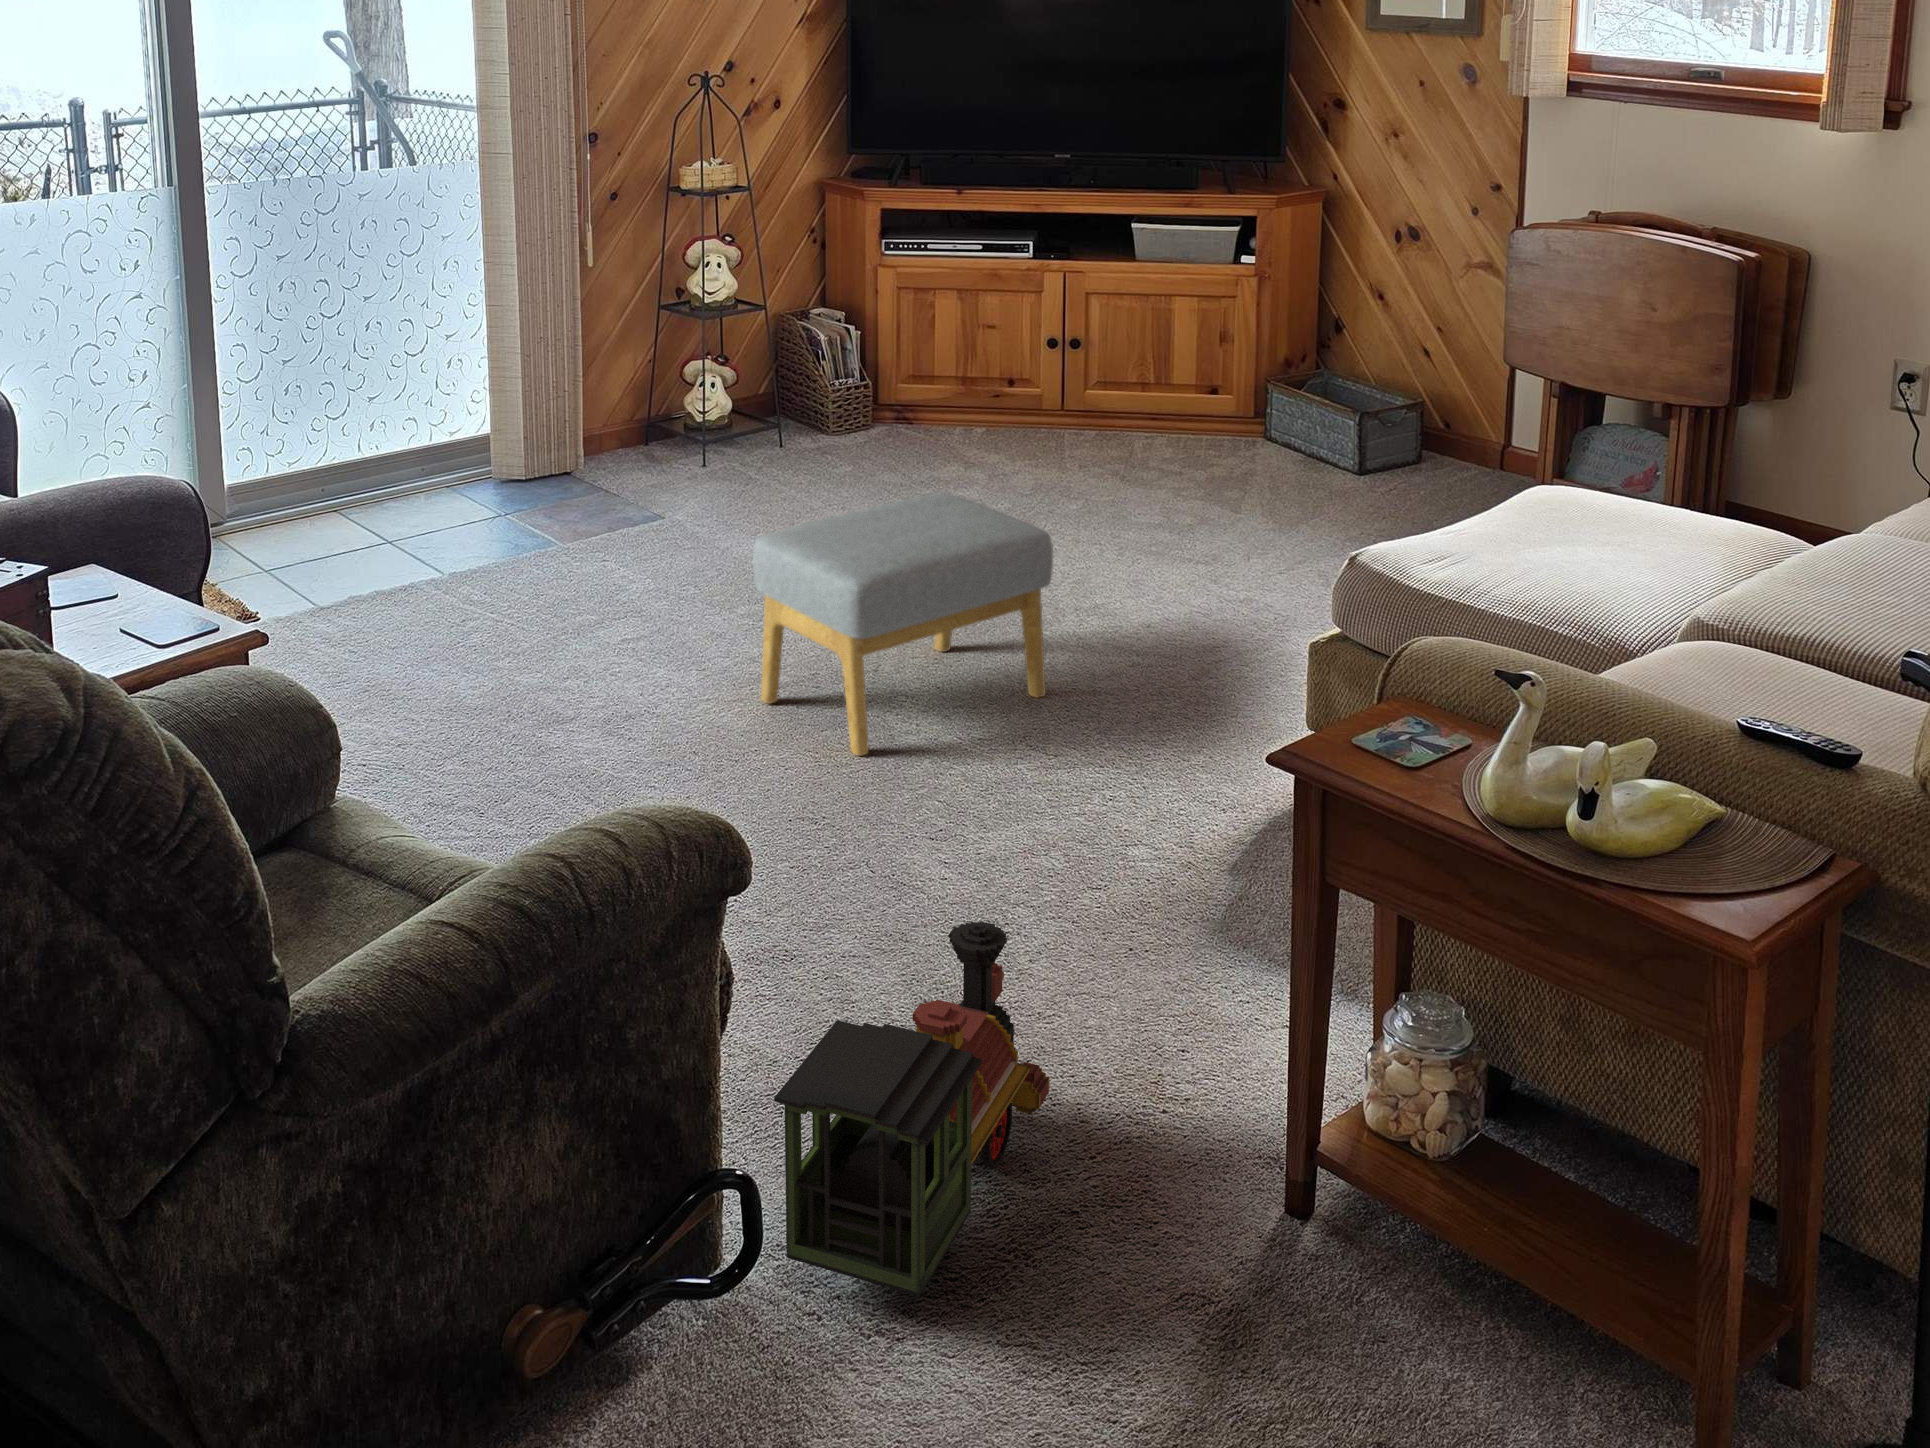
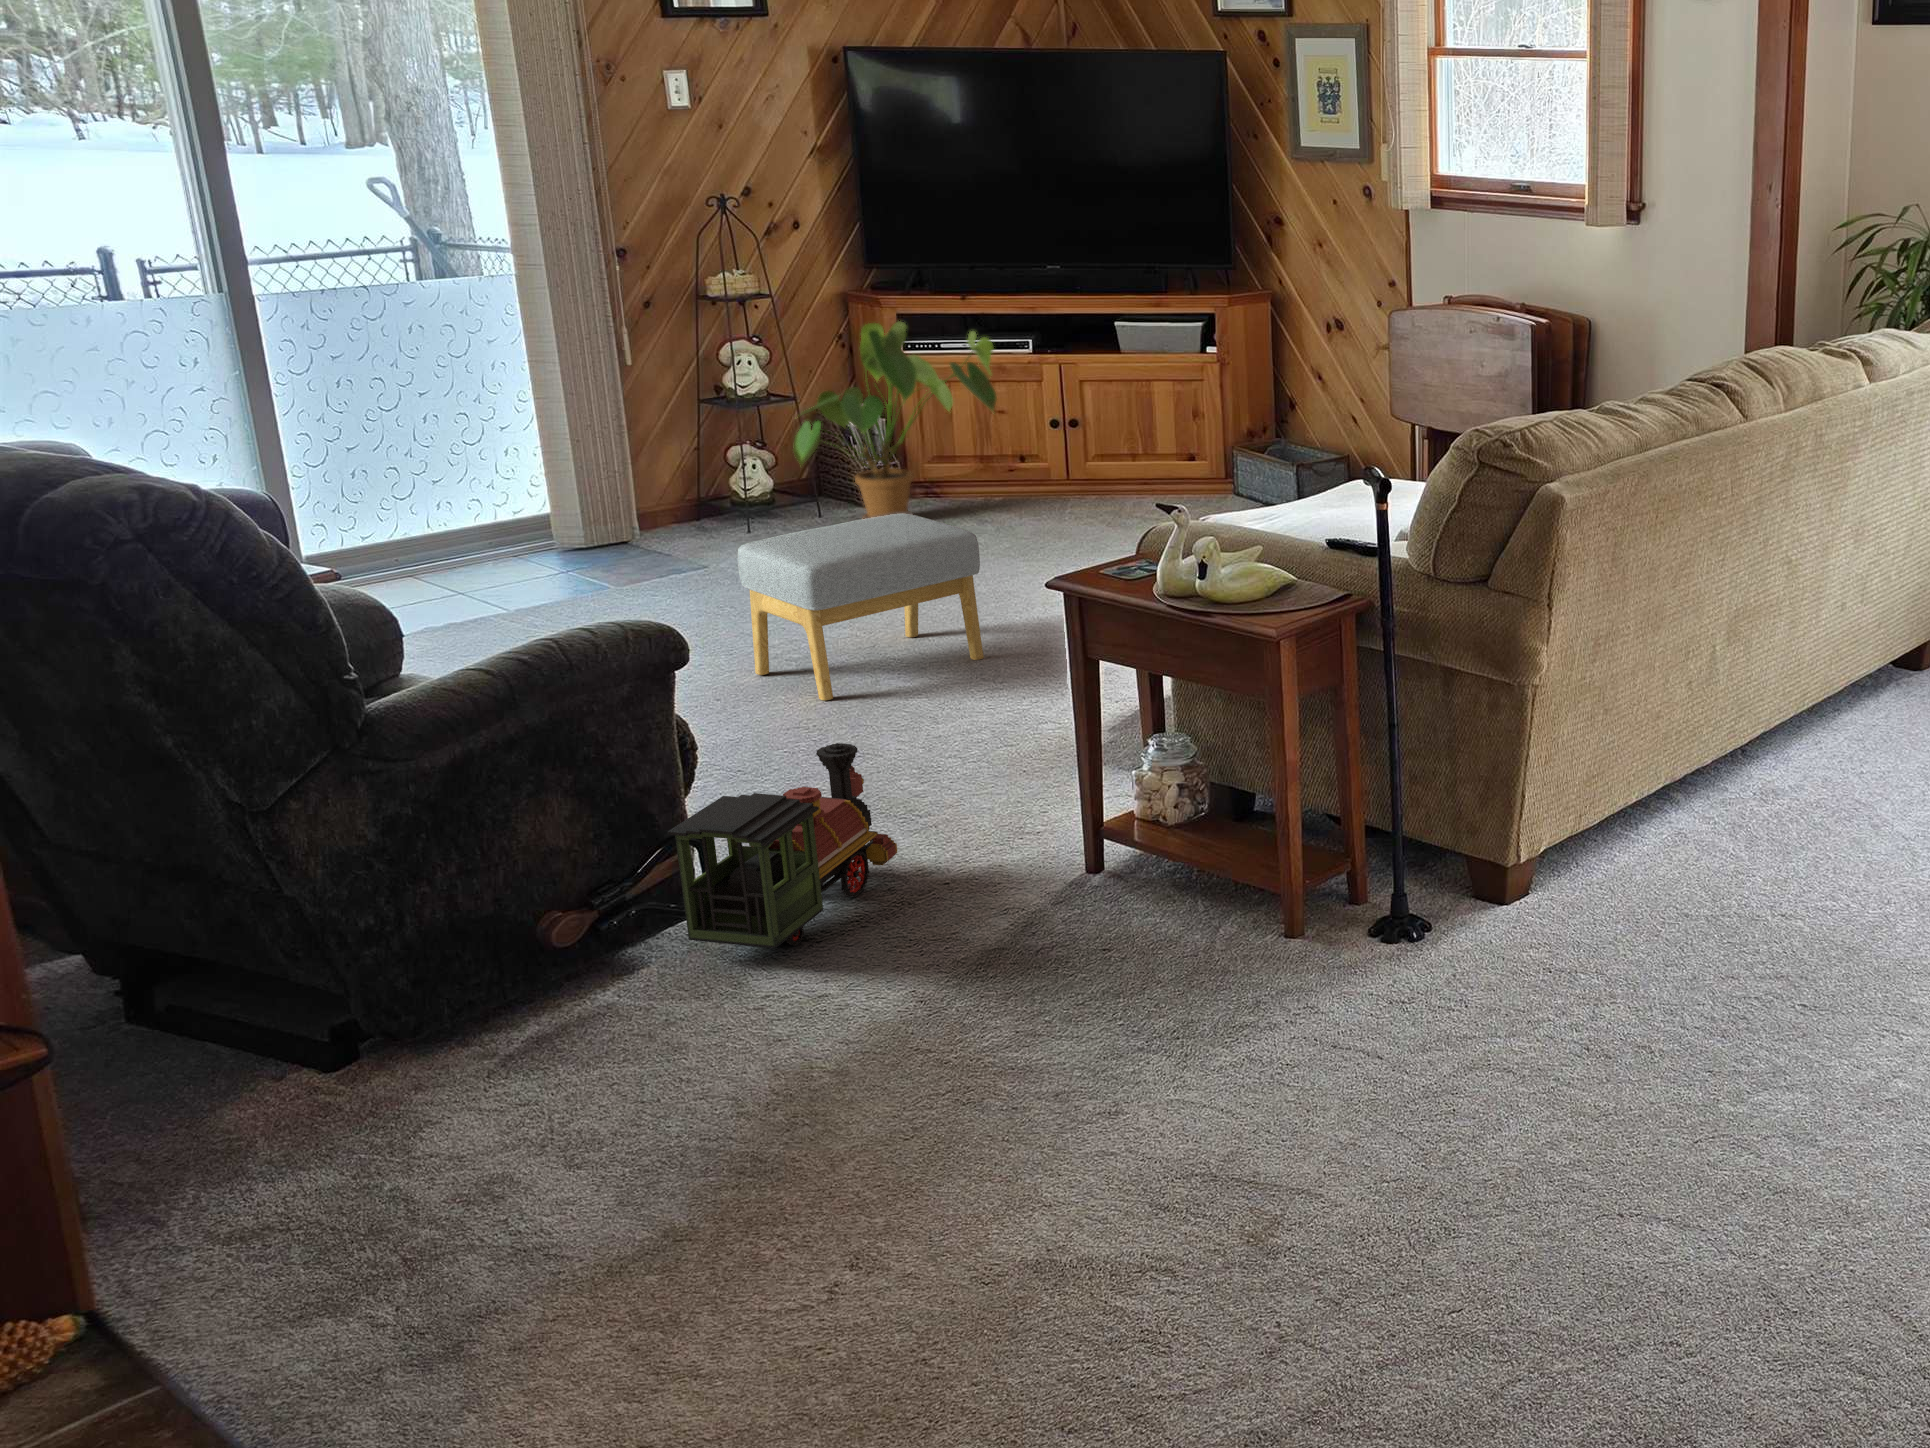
house plant: none [763,219,1006,468] -> present [793,322,997,519]

